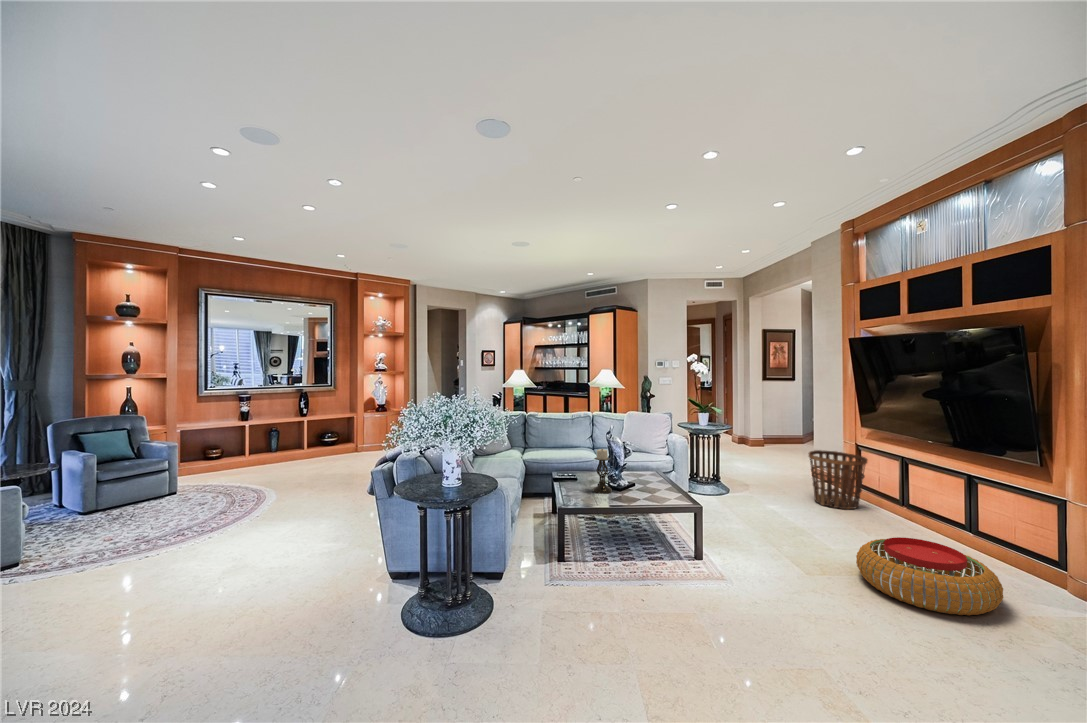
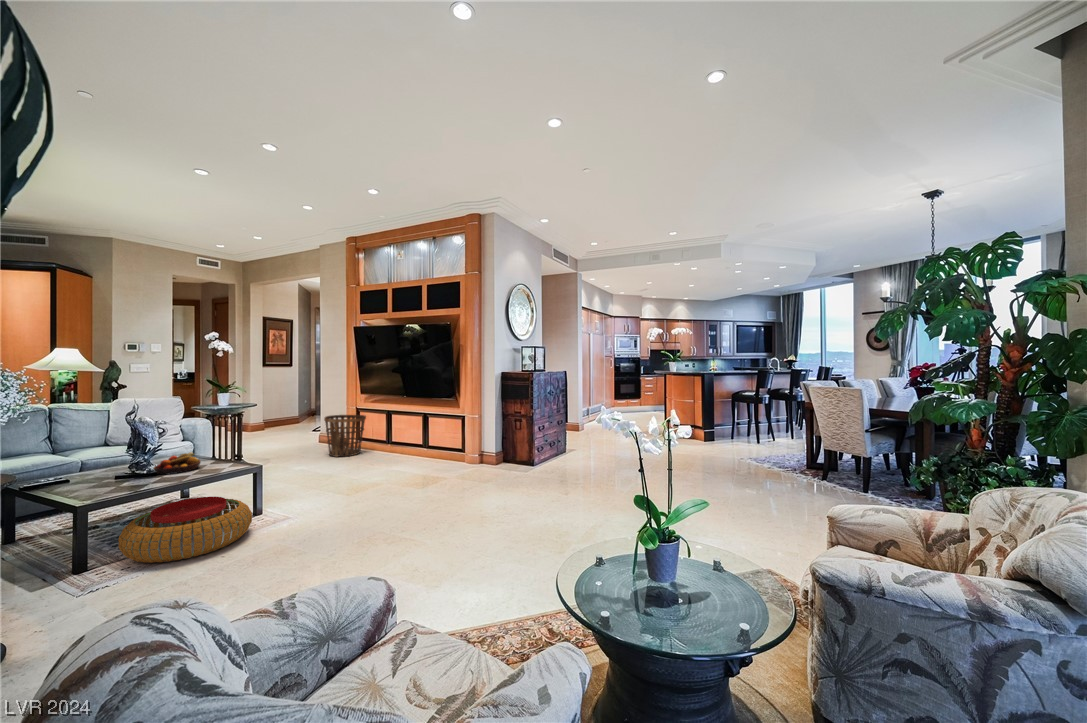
candle holder: present [593,449,612,494] -> none [113,432,142,485]
fruit bowl: none [623,473,658,493] -> present [153,452,201,474]
pouf: present [856,537,1003,616] -> present [118,497,252,563]

